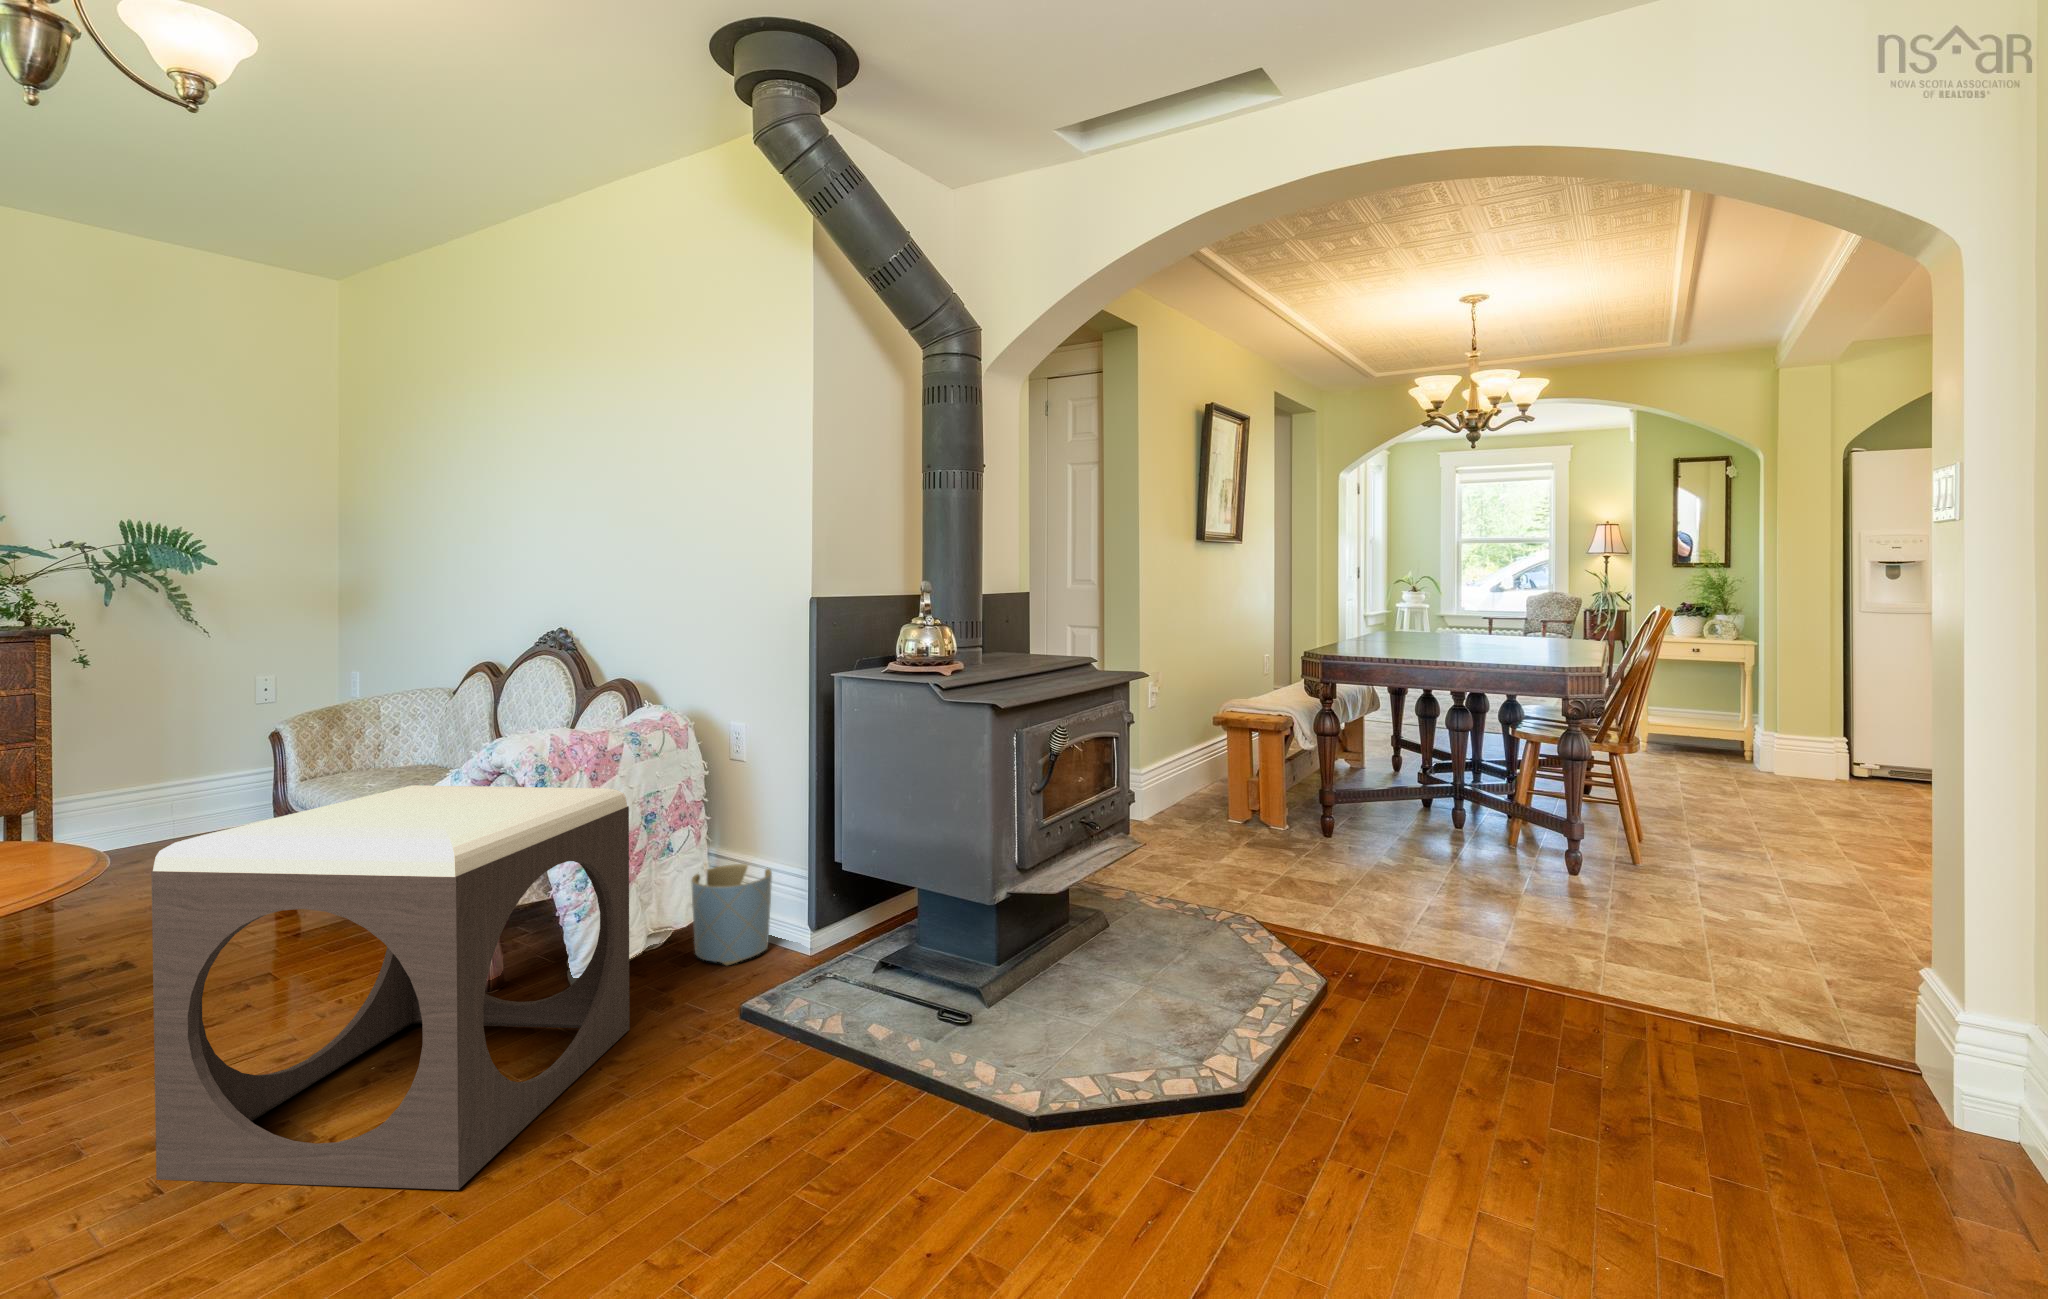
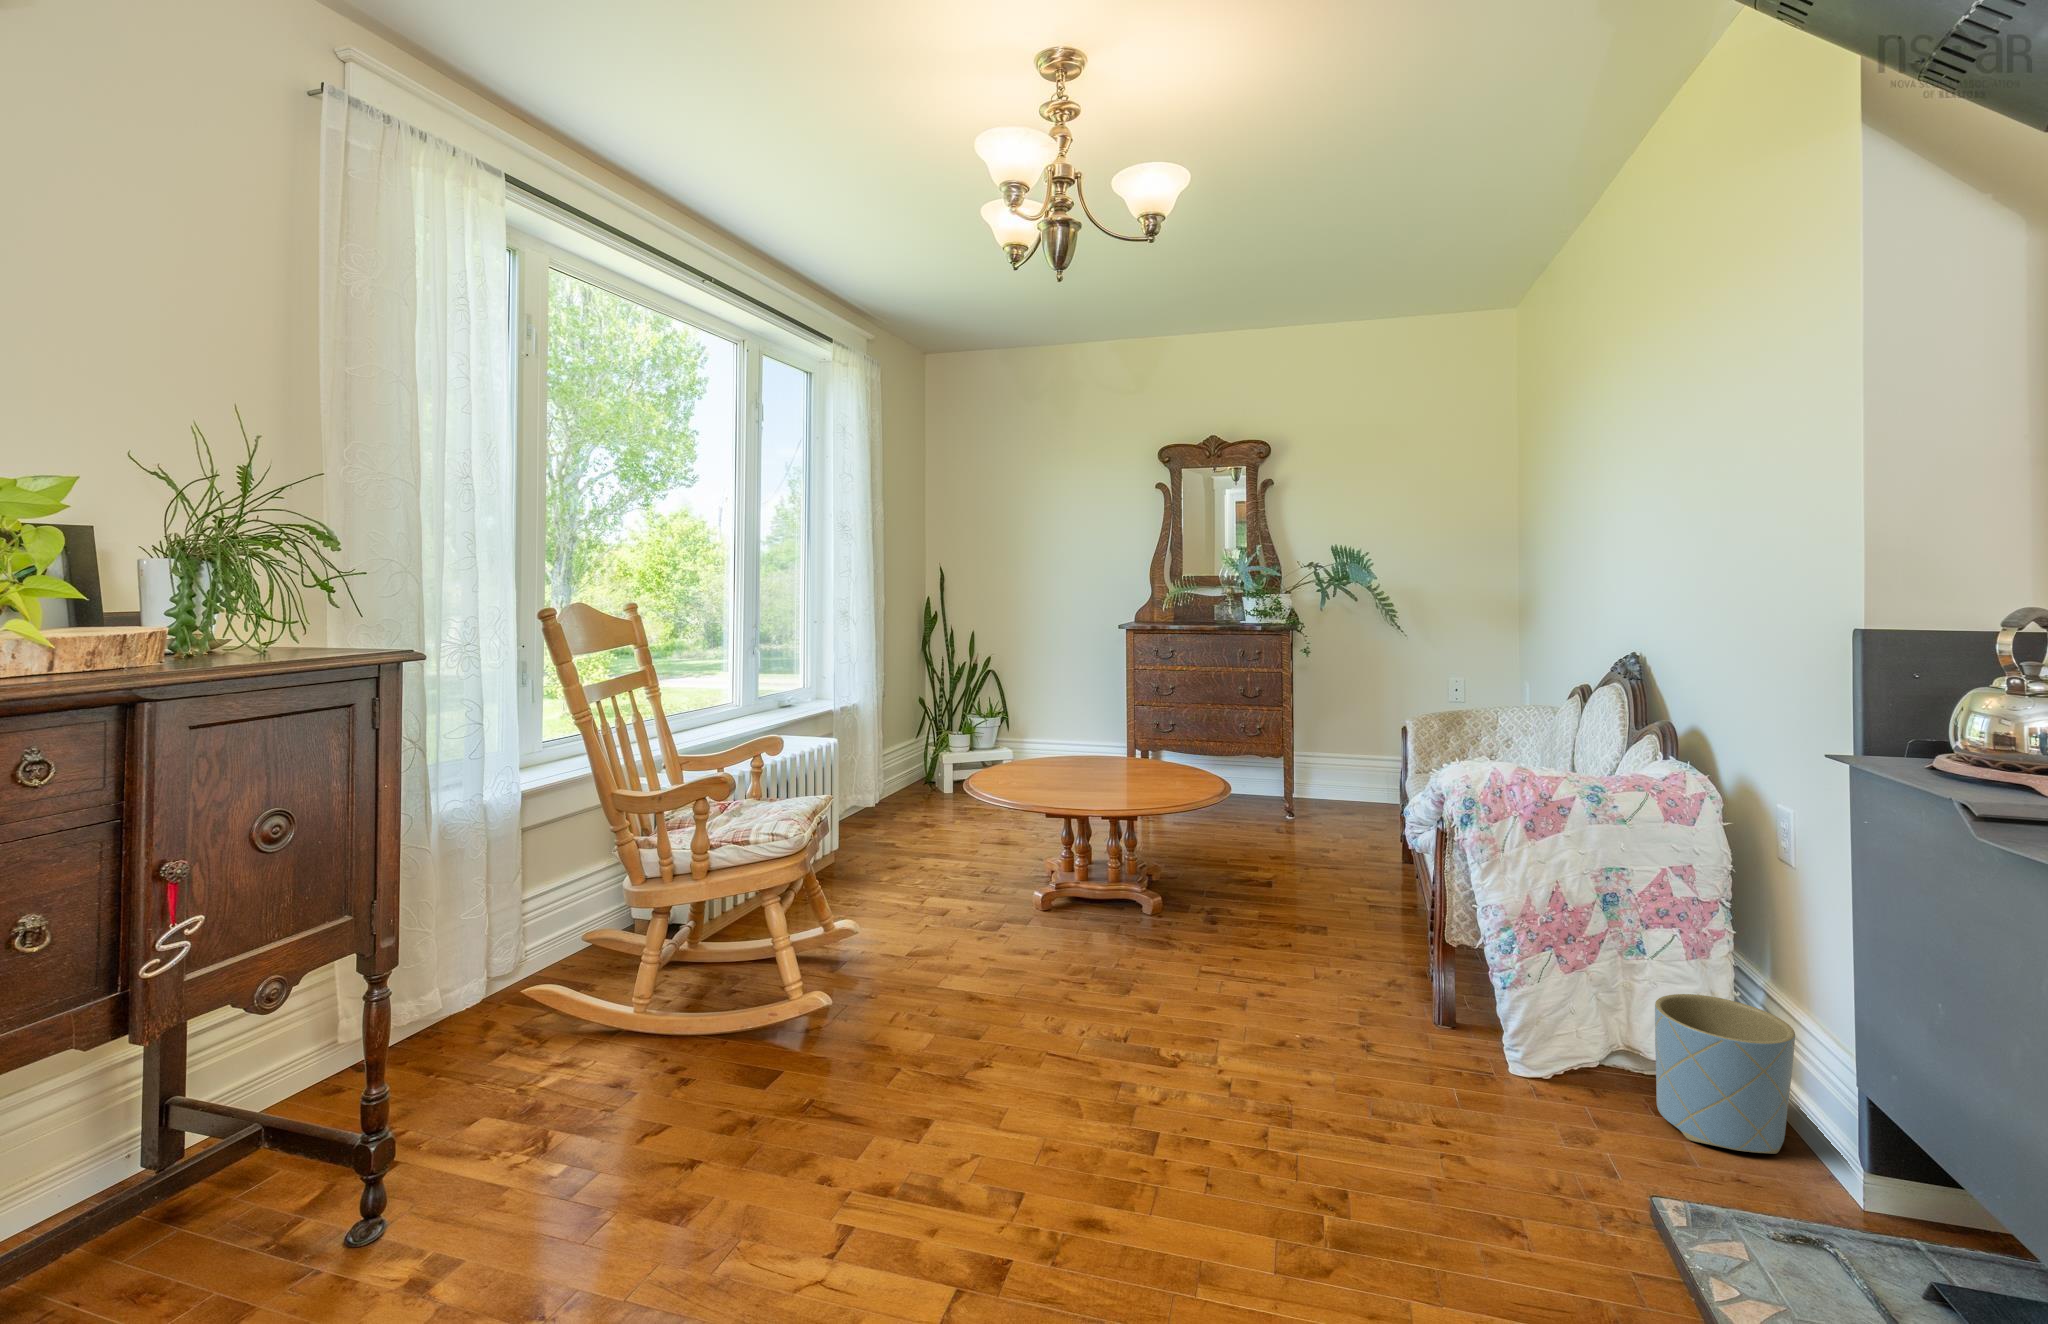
footstool: present [151,785,630,1190] -> none [1154,797,1503,1165]

